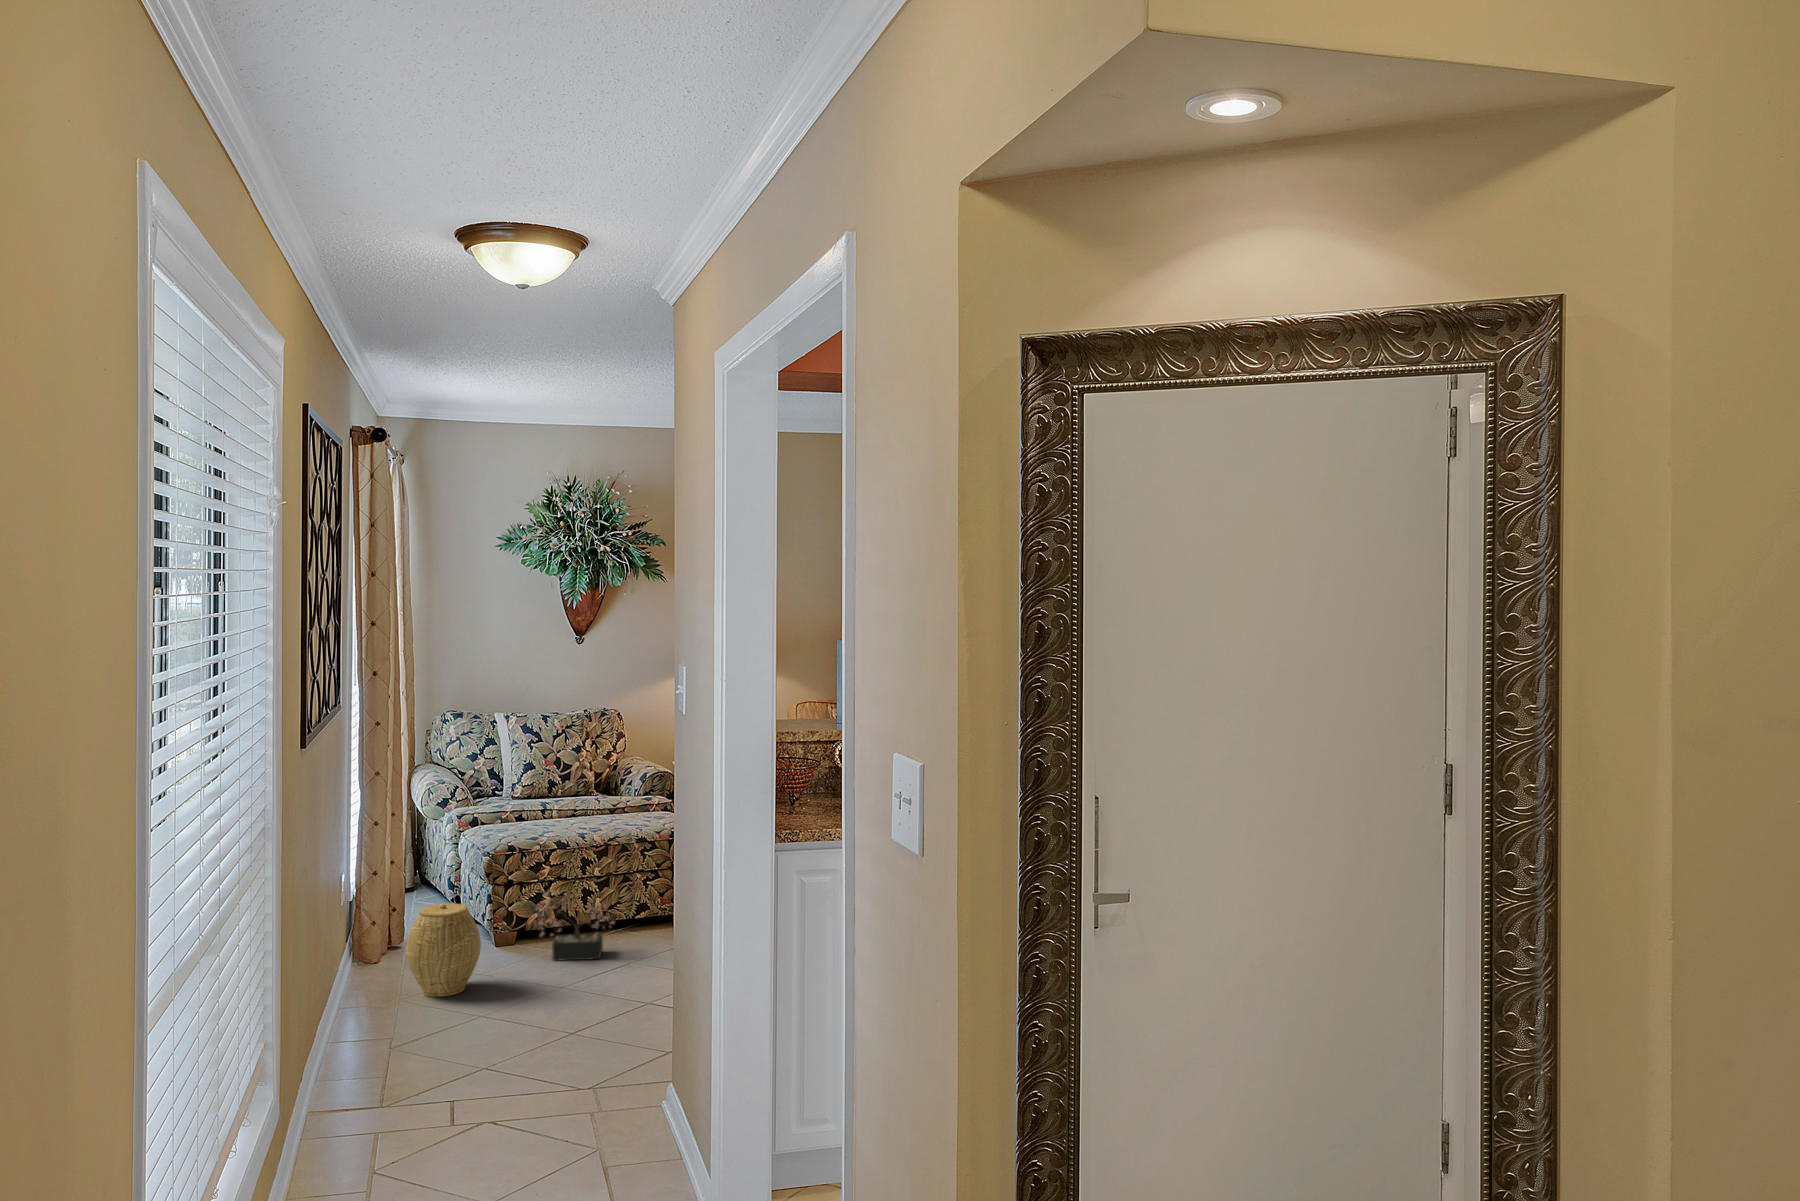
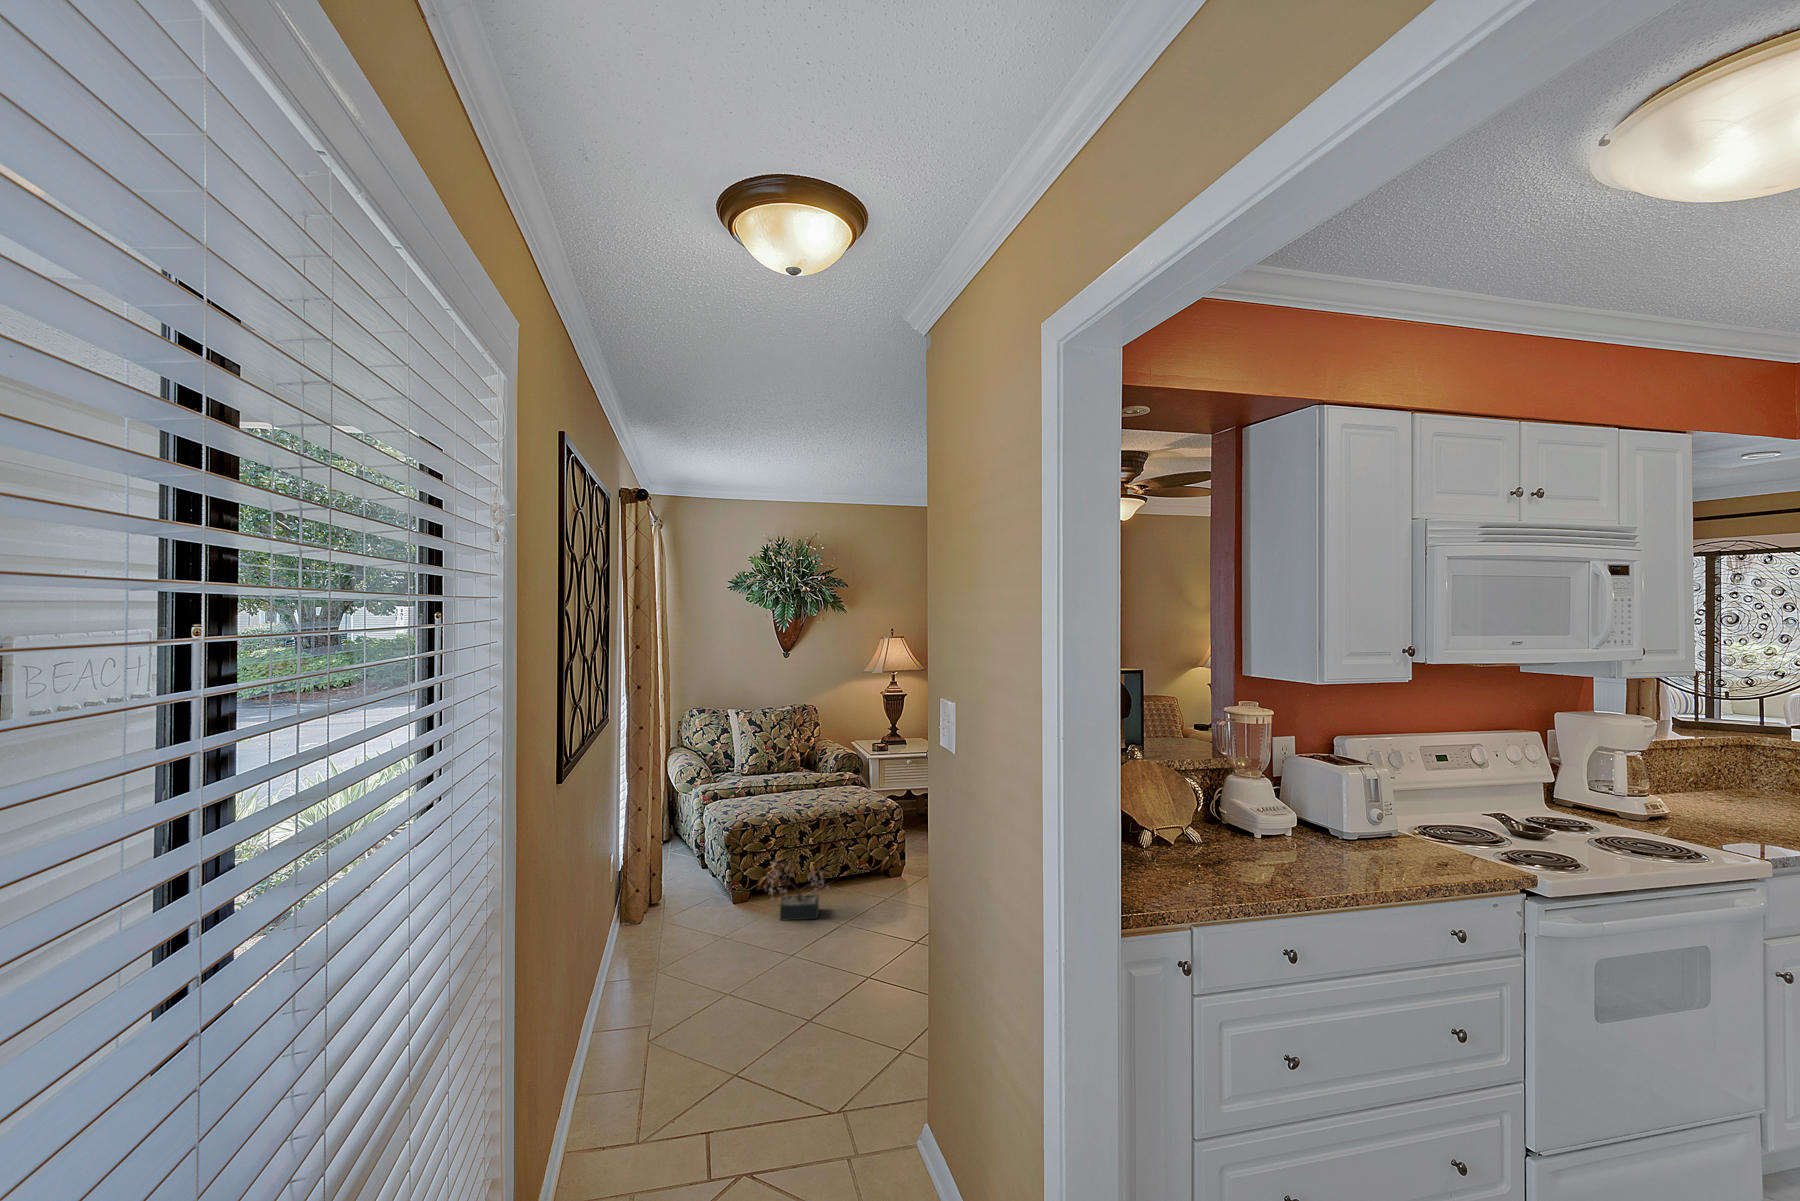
woven basket: present [406,903,481,997] -> none [663,881,725,966]

